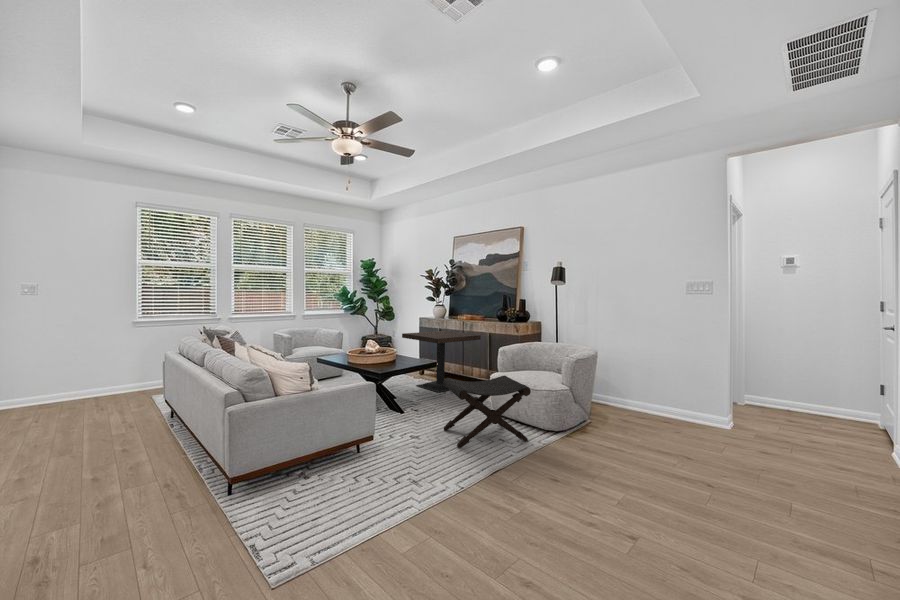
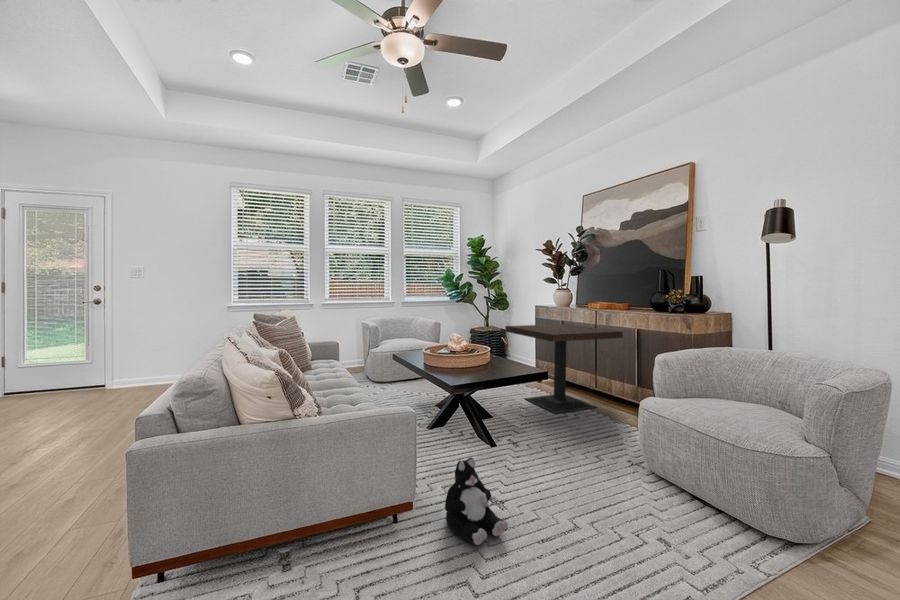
footstool: present [443,376,531,448] -> none [548,404,736,559]
plush toy: none [391,409,427,452] -> present [445,458,508,545]

